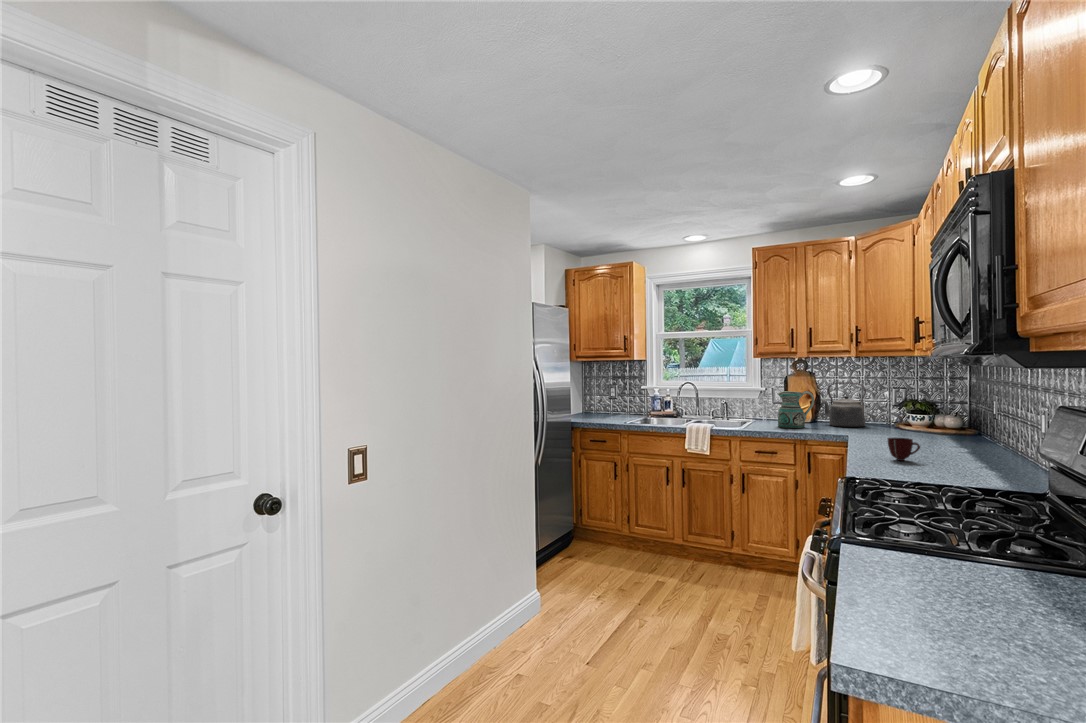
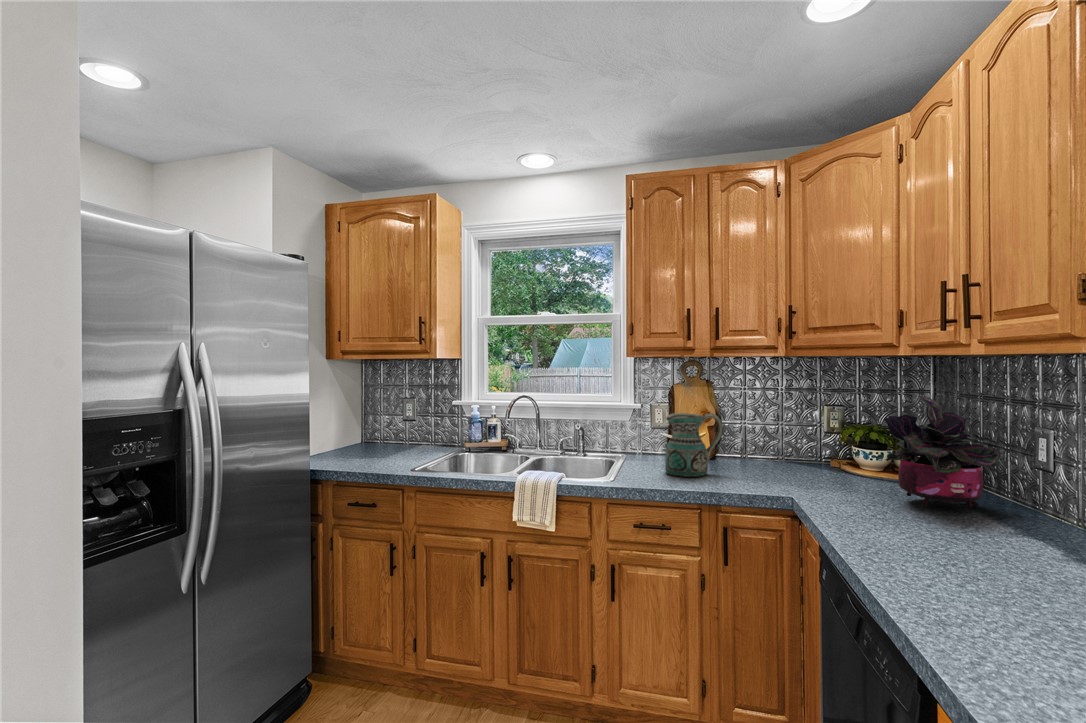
potted plant: none [902,378,972,440] -> present [884,396,1000,509]
kettle: present [822,382,866,427] -> none [727,397,796,471]
mug: present [888,438,920,461] -> none [960,548,1050,611]

